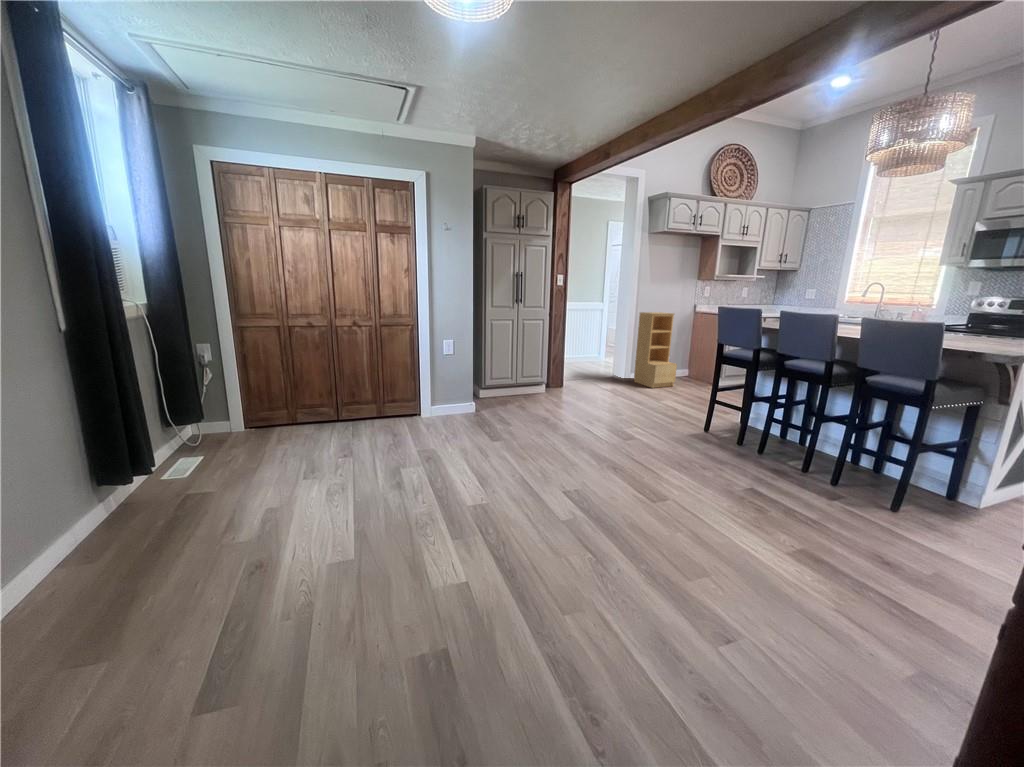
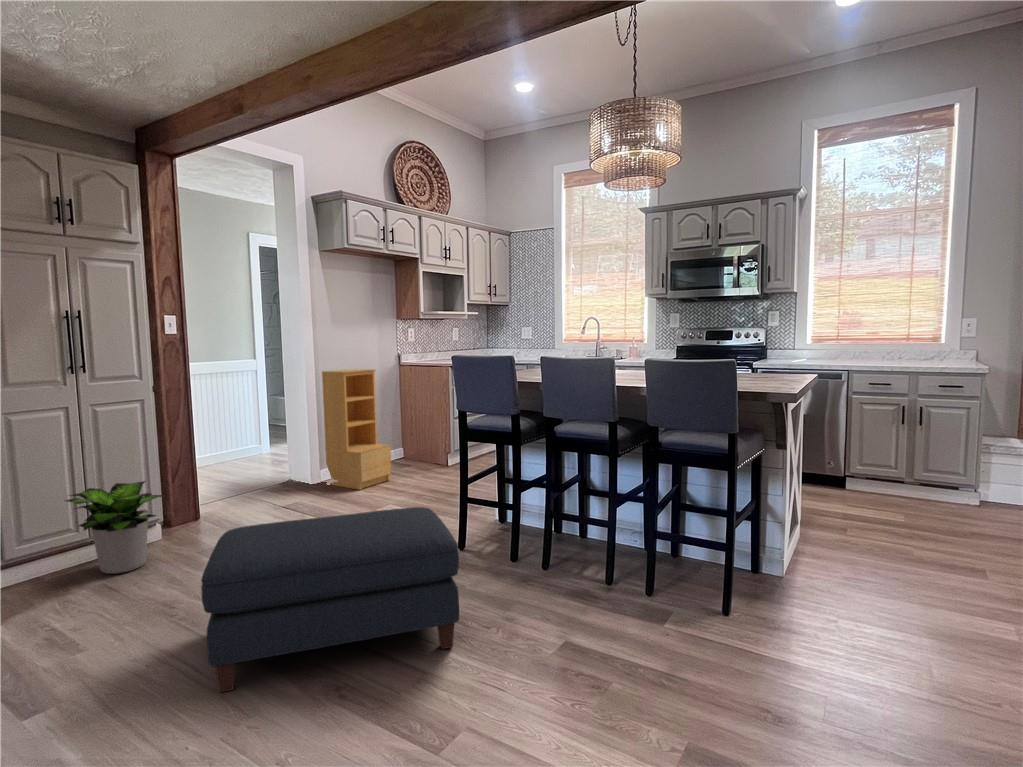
potted plant: none [508,360,553,402] -> present [65,481,165,574]
ottoman: none [555,387,689,474] -> present [201,507,459,692]

